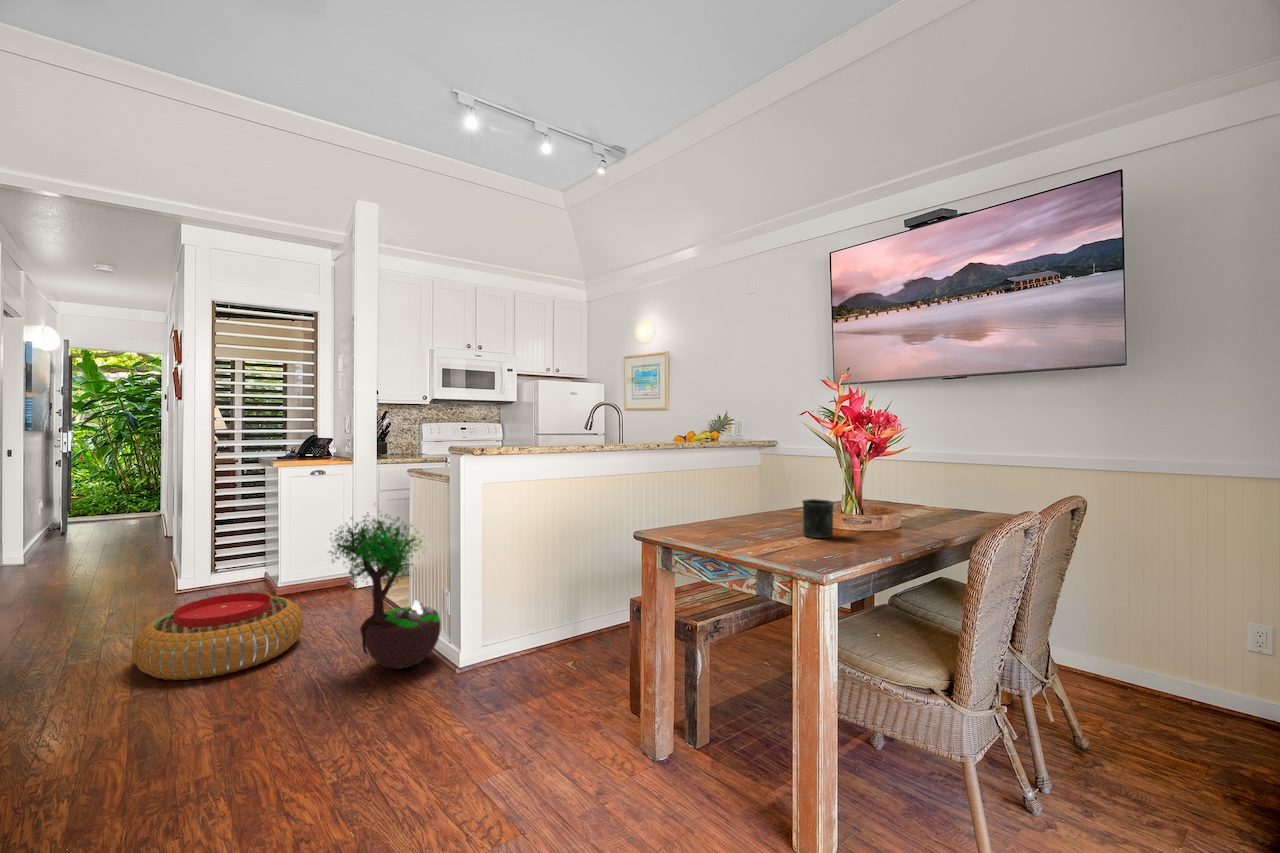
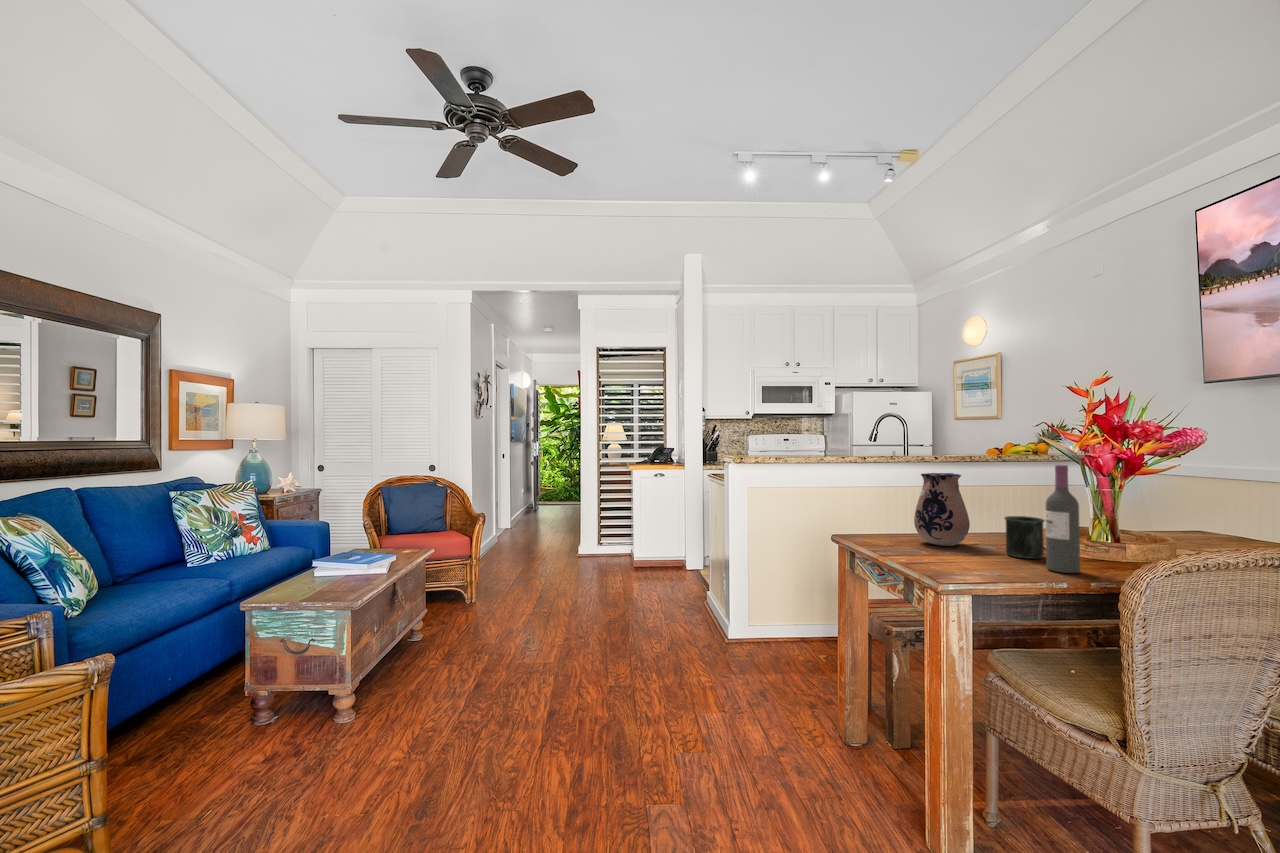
wine bottle: none [854,453,880,549] -> present [1045,465,1080,573]
ceramic pitcher: none [718,462,767,533] -> present [914,473,970,546]
potted tree: present [330,515,441,669] -> none [638,497,716,629]
pouf: present [132,593,304,680] -> none [539,556,634,608]

